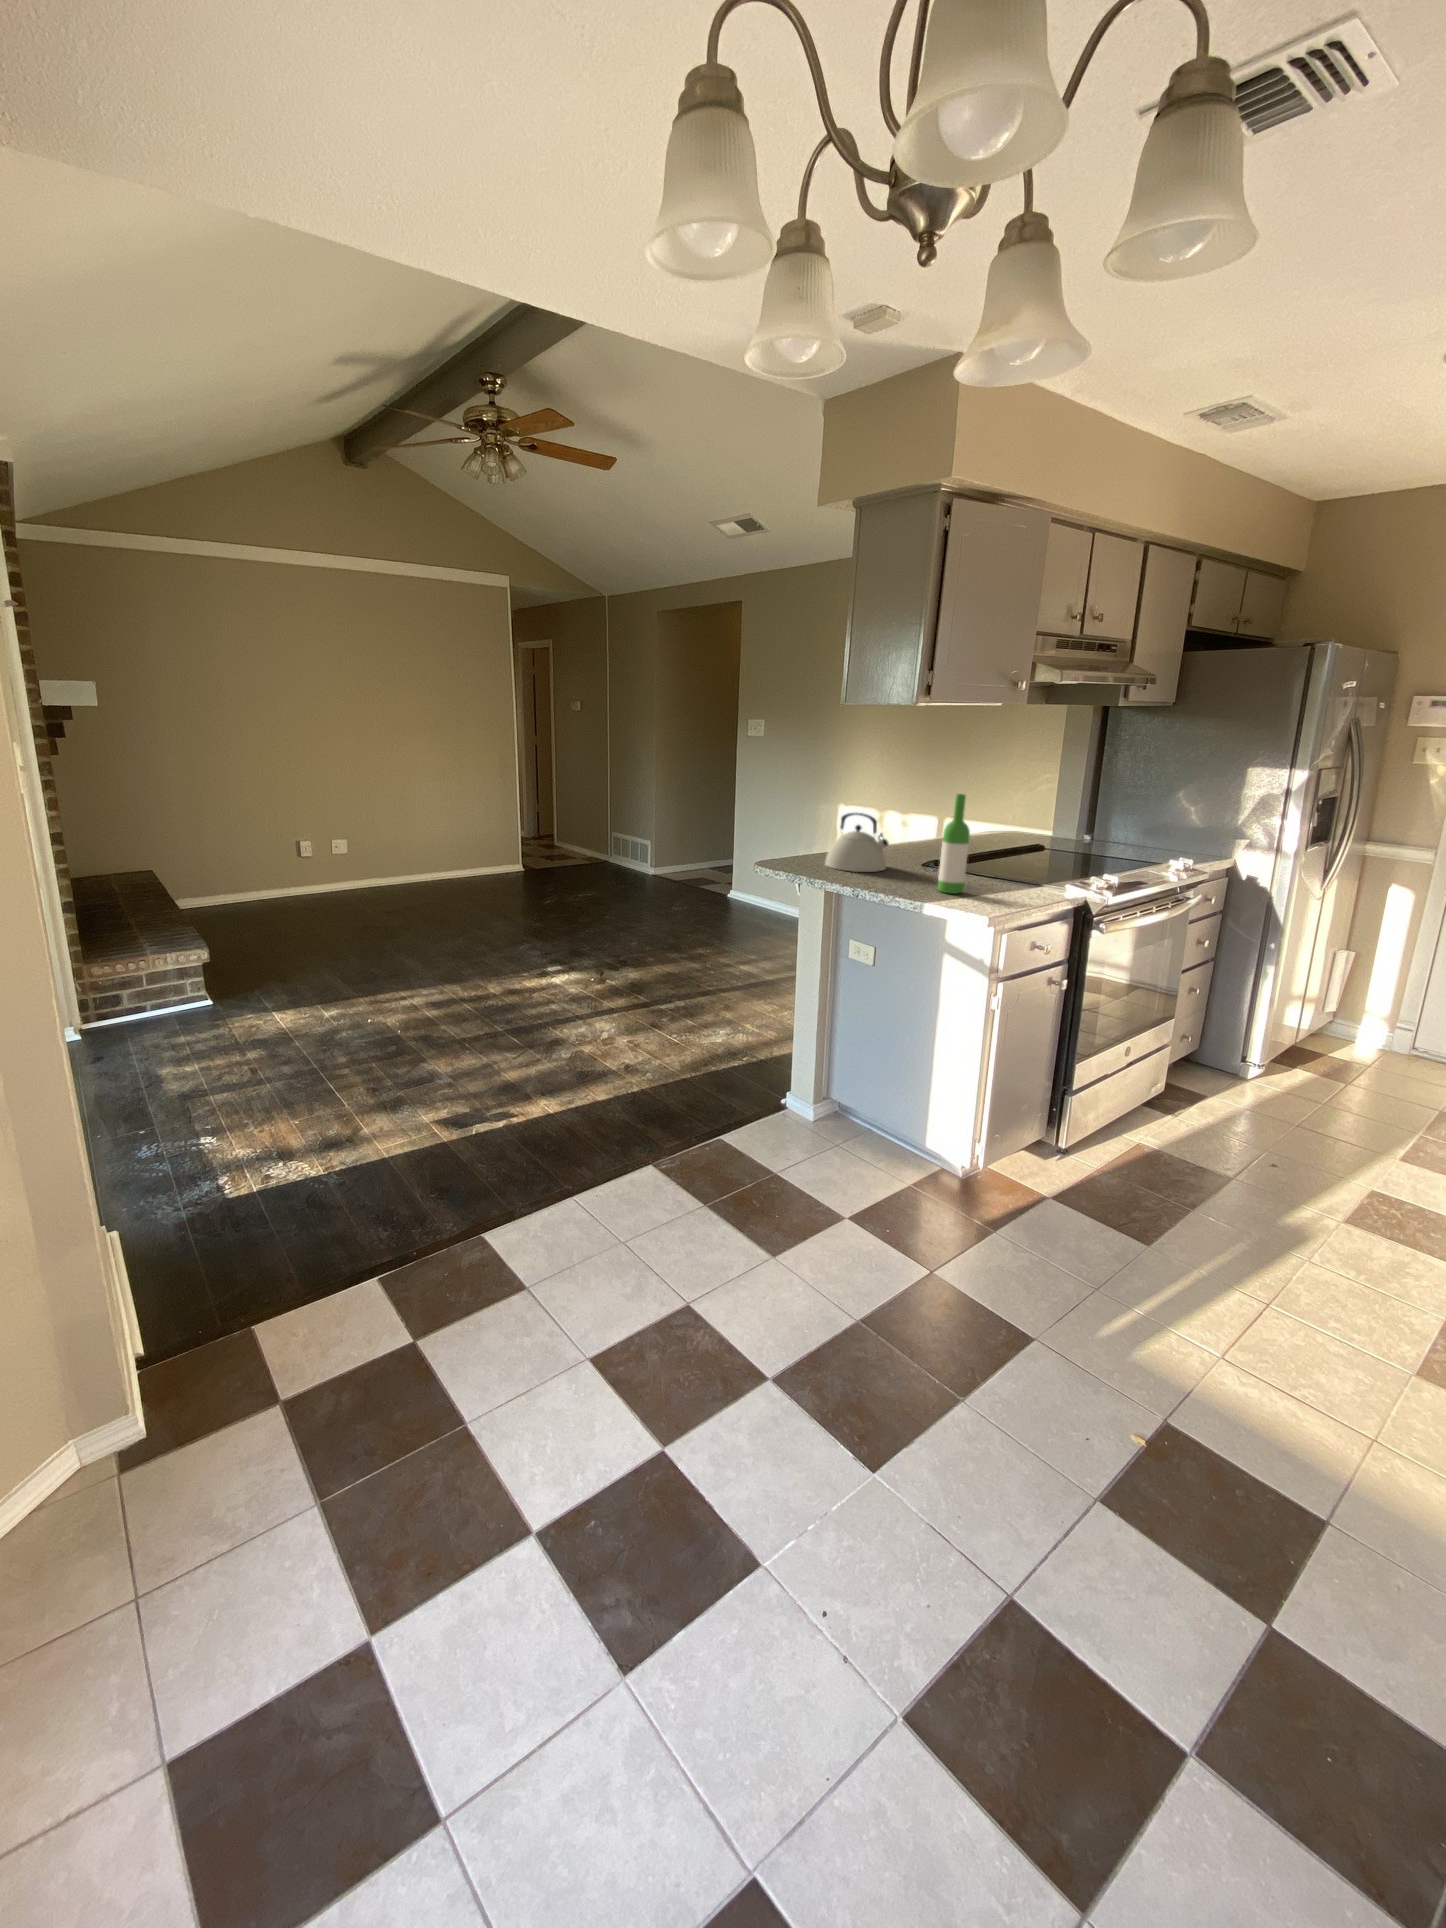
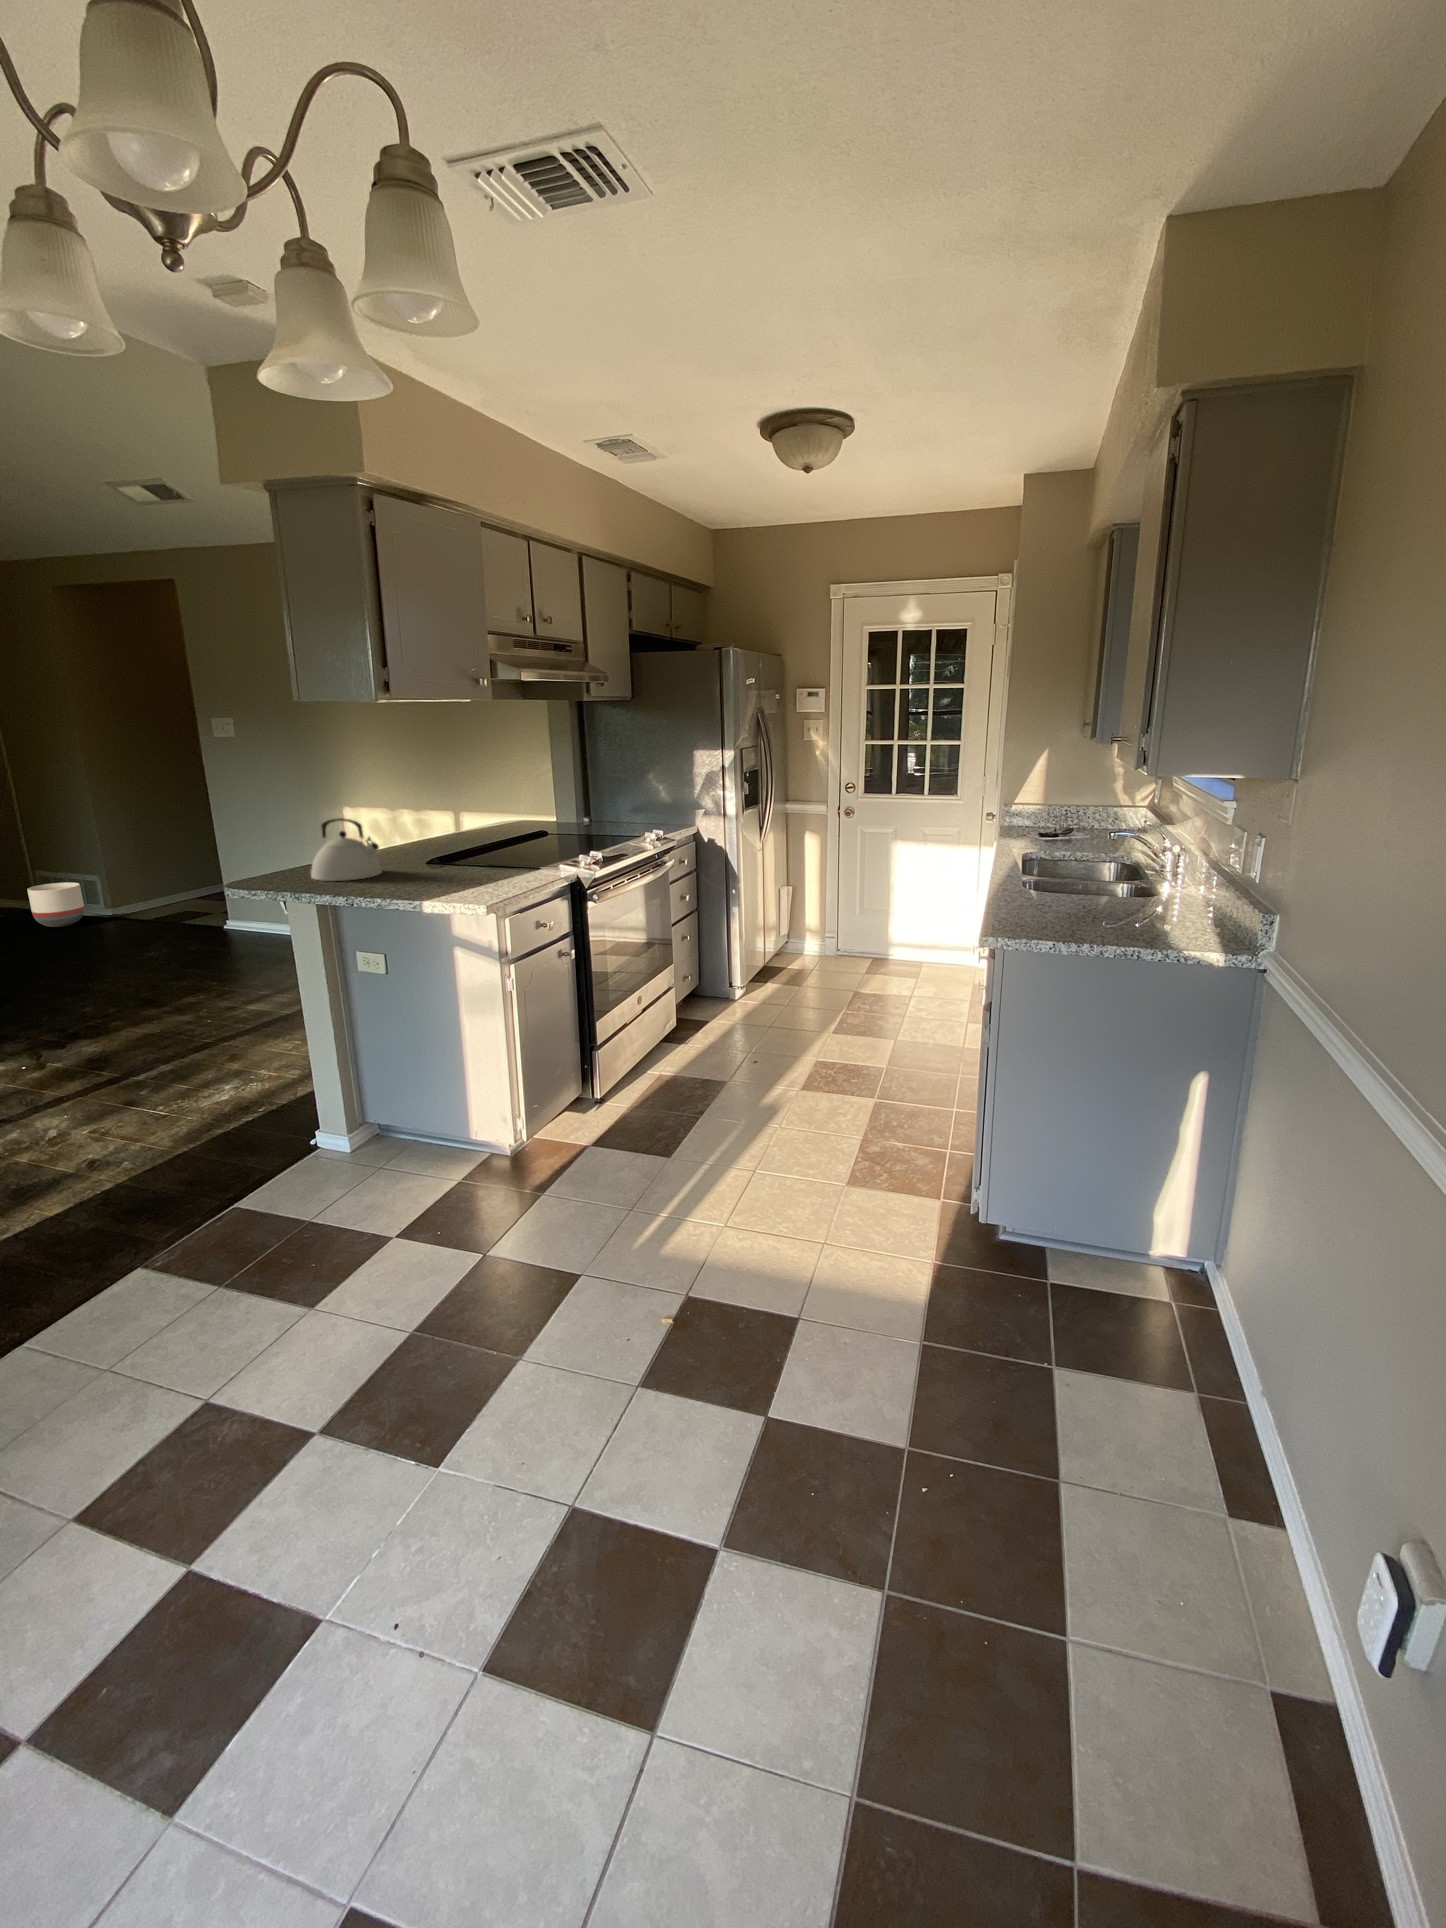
wine bottle: present [938,794,970,894] -> none [429,789,460,888]
planter: none [604,838,635,872] -> present [27,882,84,927]

